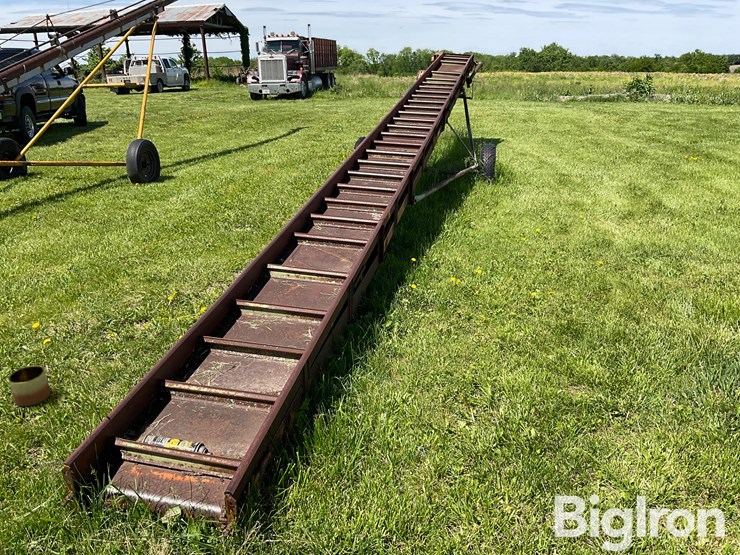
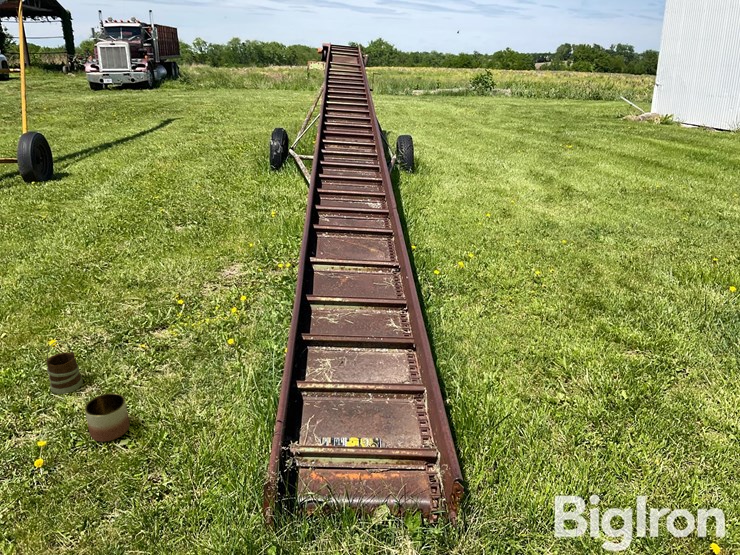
wooden bucket: none [14,317,47,362] -> present [46,341,83,394]

